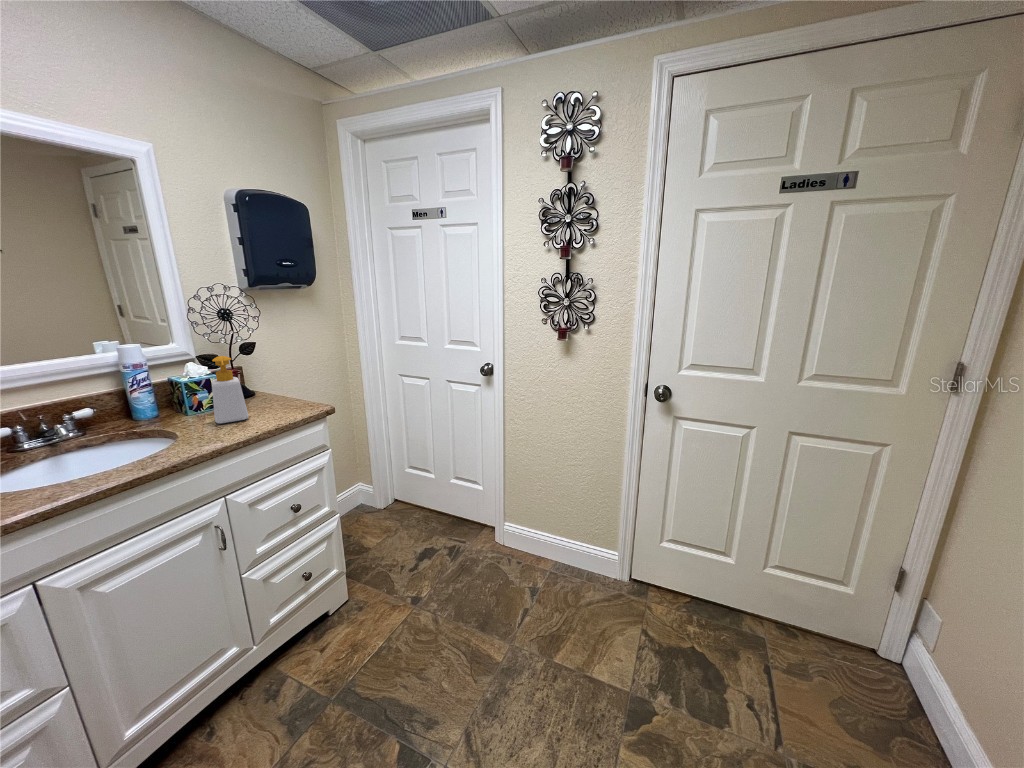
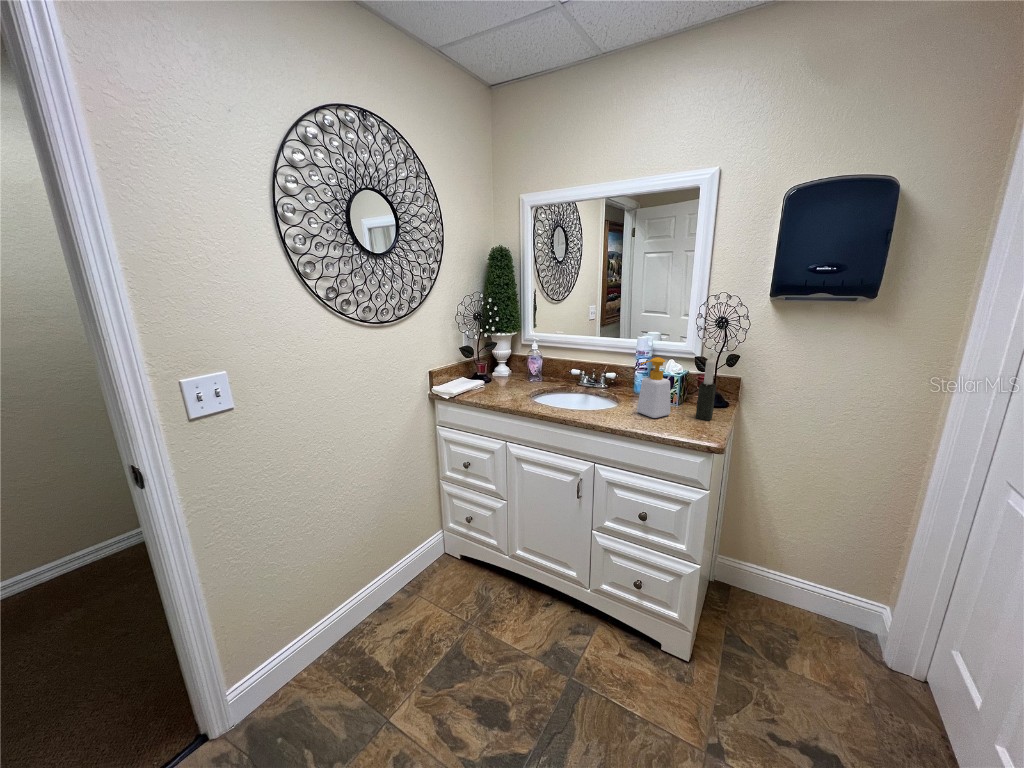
candle: none [253,340,276,406] -> present [696,353,716,421]

